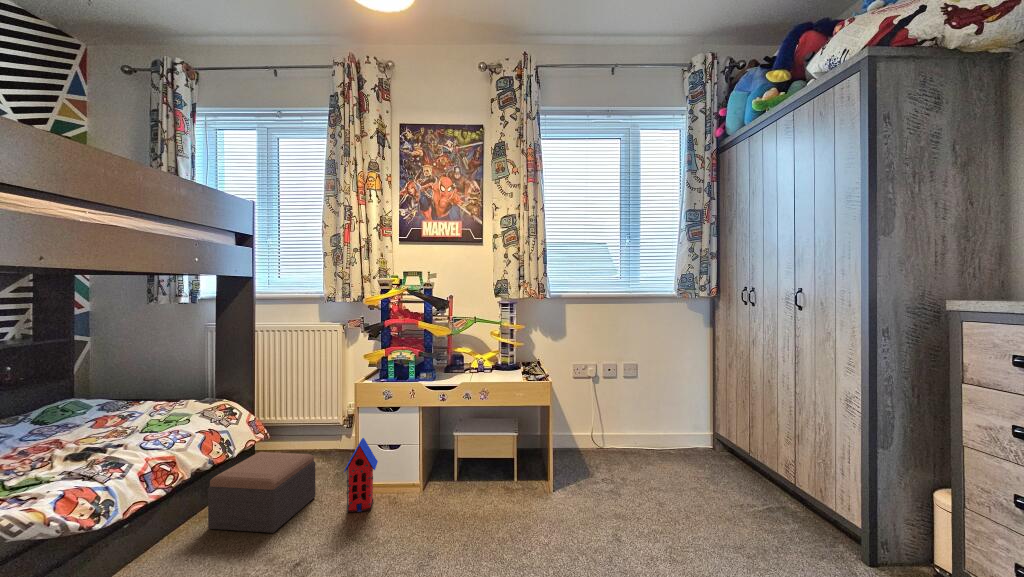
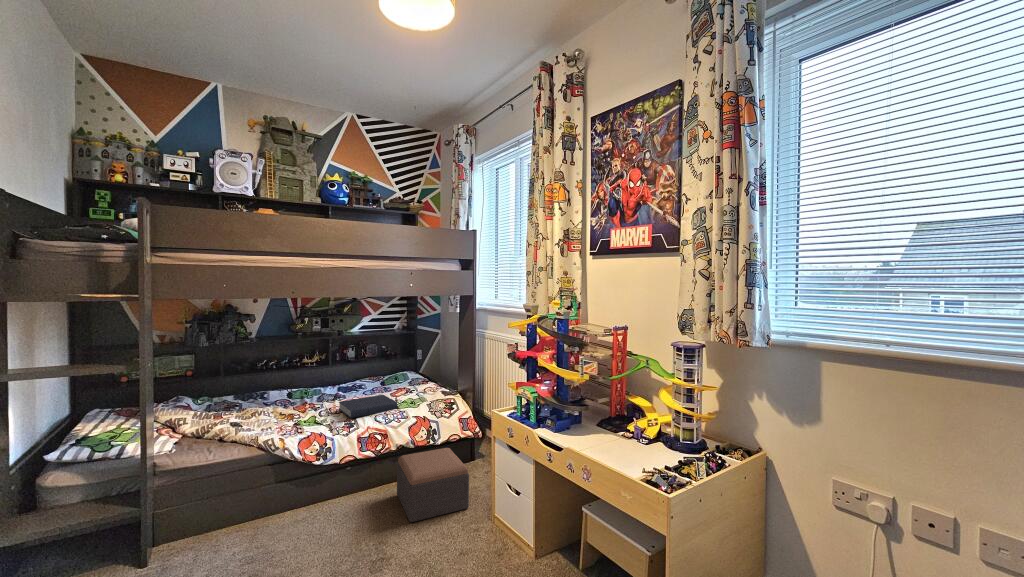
book: none [38,423,158,462] -> present [339,395,397,418]
toy house: present [344,438,378,512] -> none [461,470,497,549]

